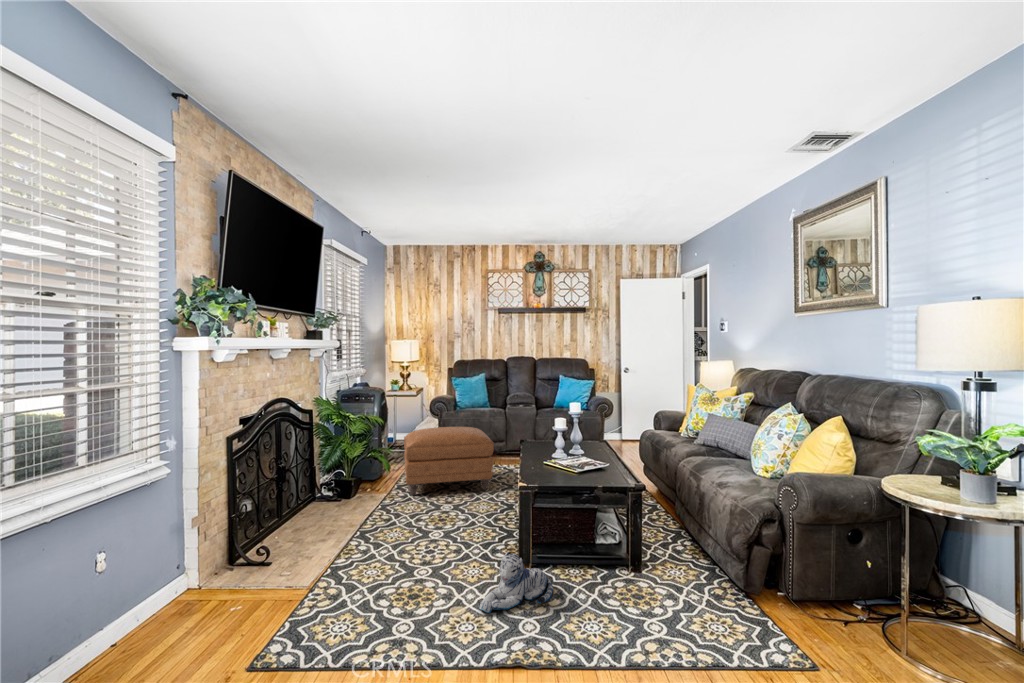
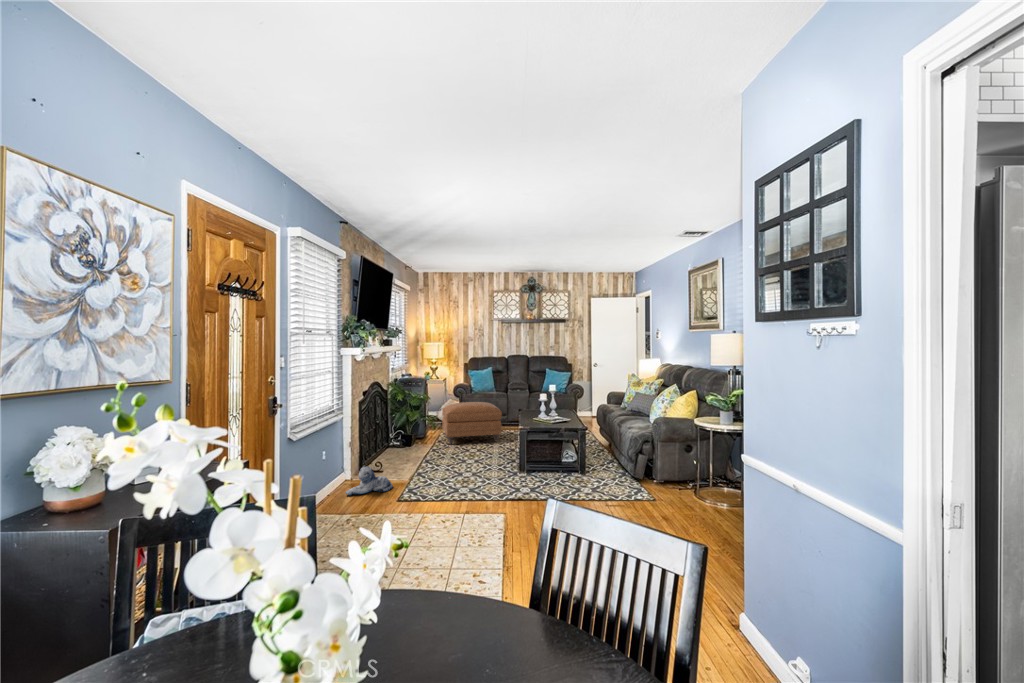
plush toy: present [479,552,554,613] -> present [346,466,393,495]

